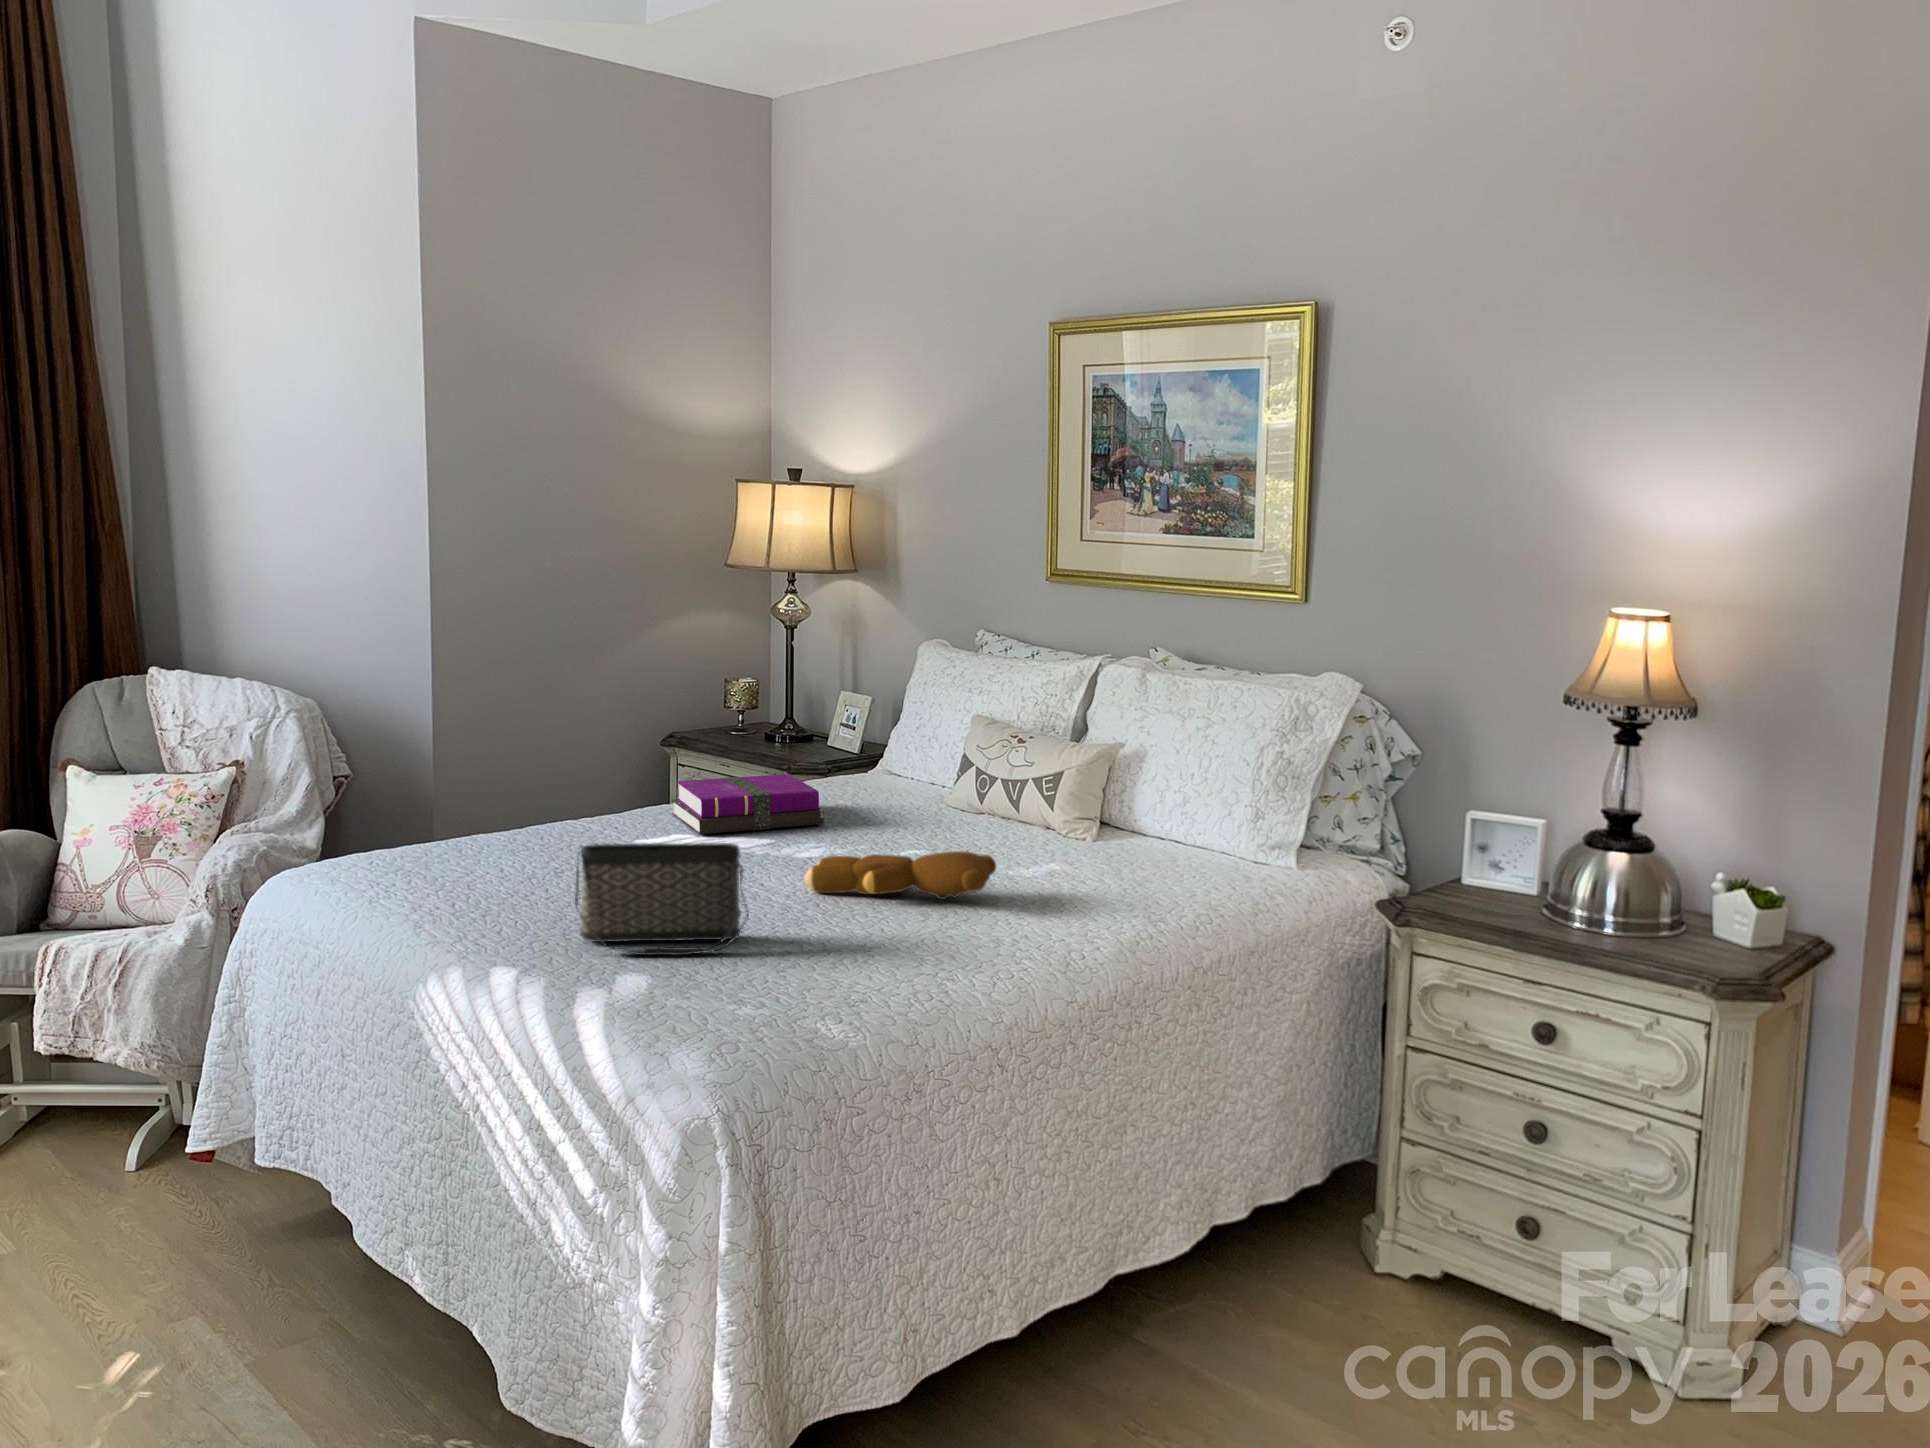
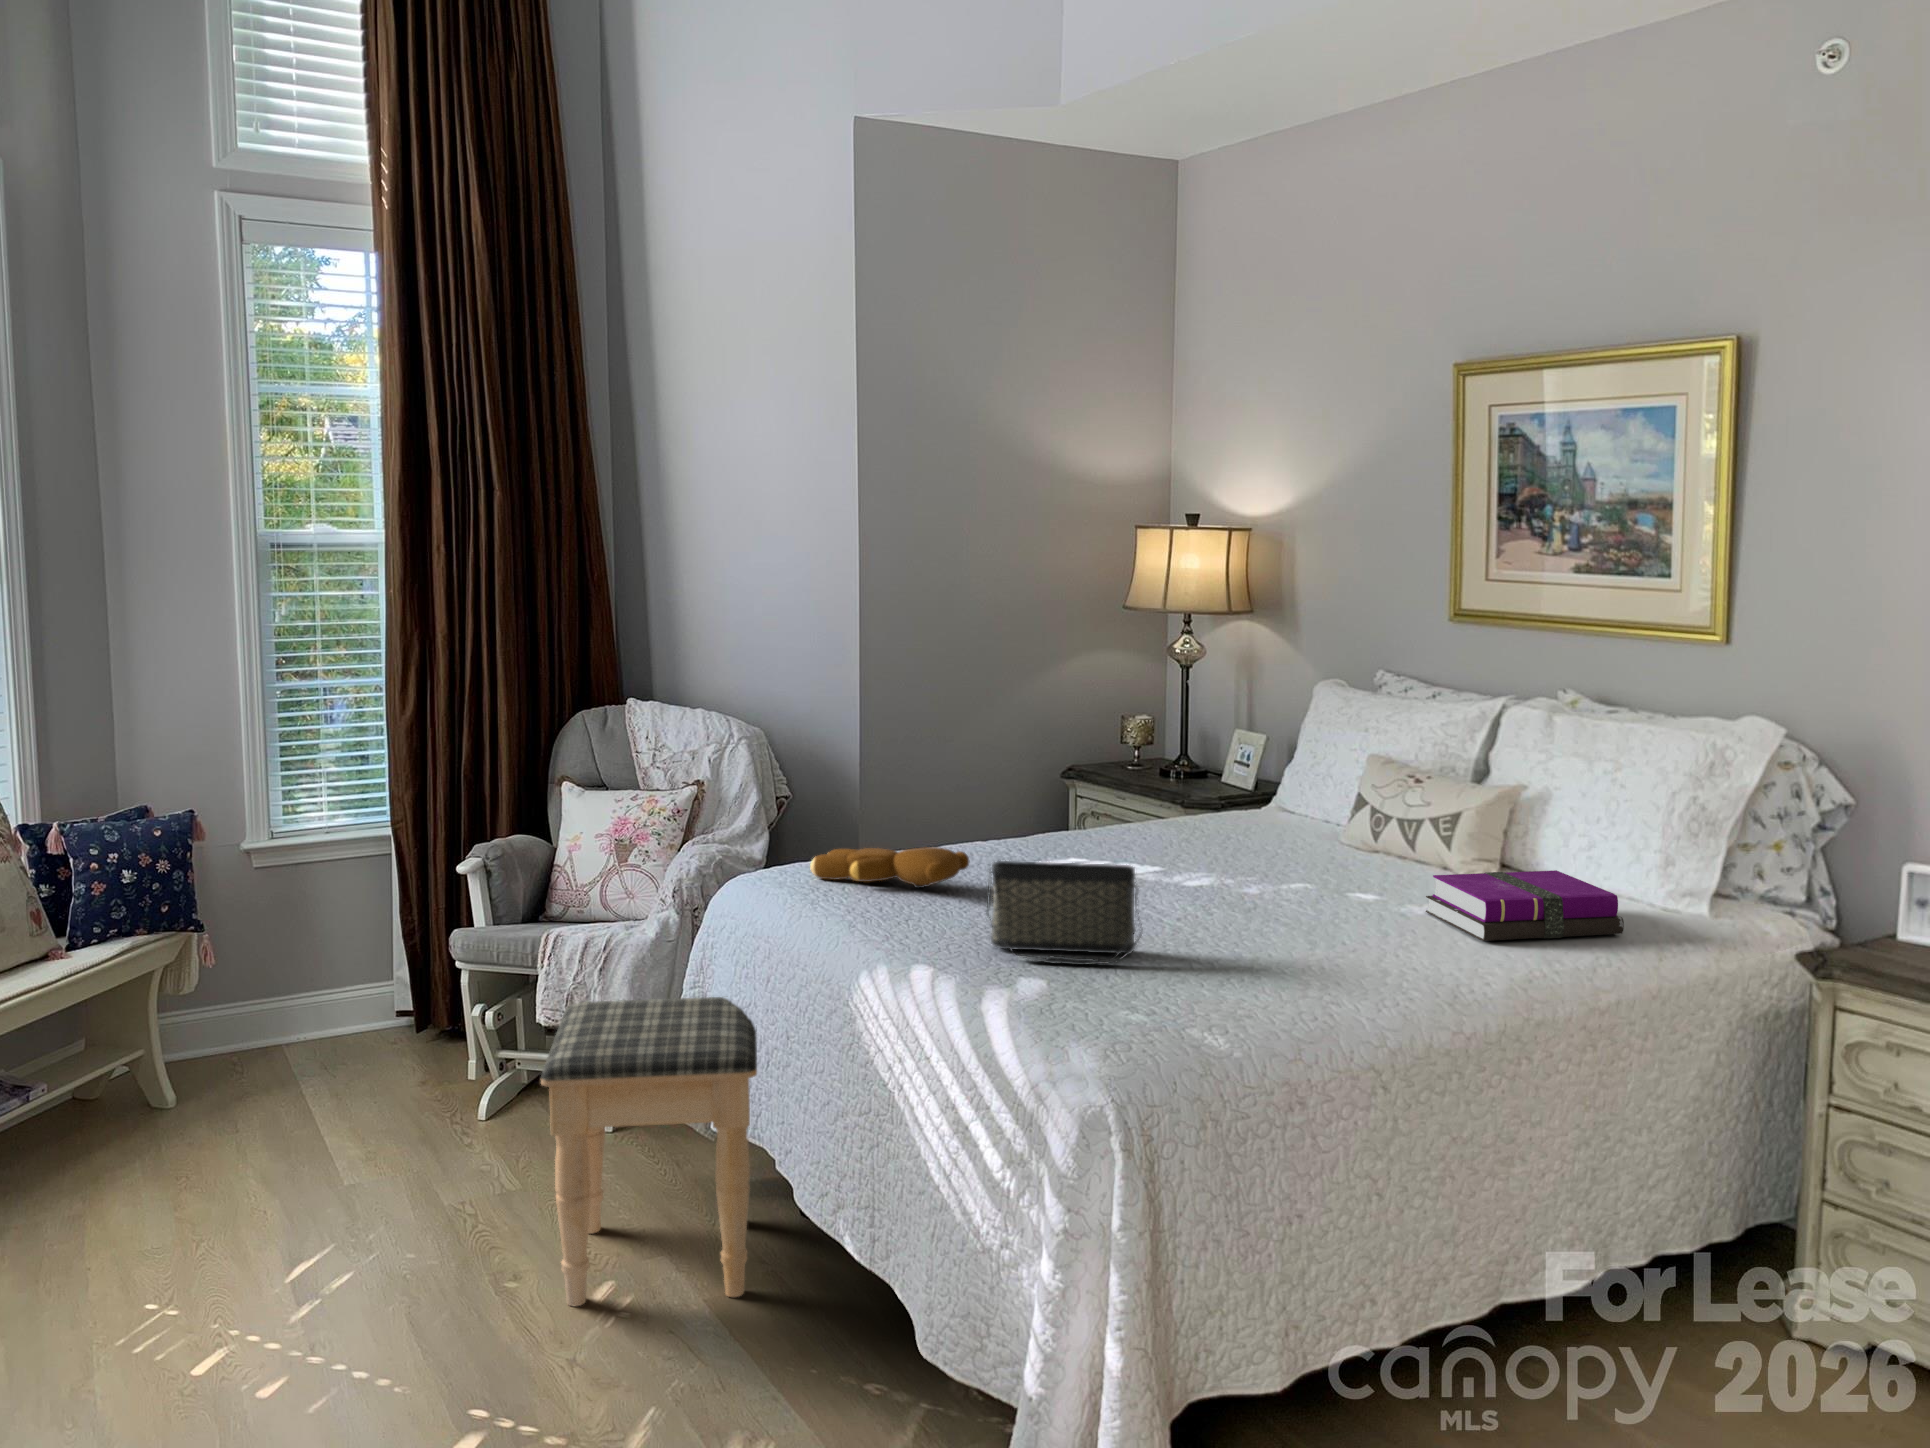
notebook: present [672,774,824,834] -> present [1426,870,1624,941]
teddy bear: present [805,851,996,899] -> present [810,847,969,888]
footstool: none [25,1010,307,1396] -> present [541,997,757,1306]

